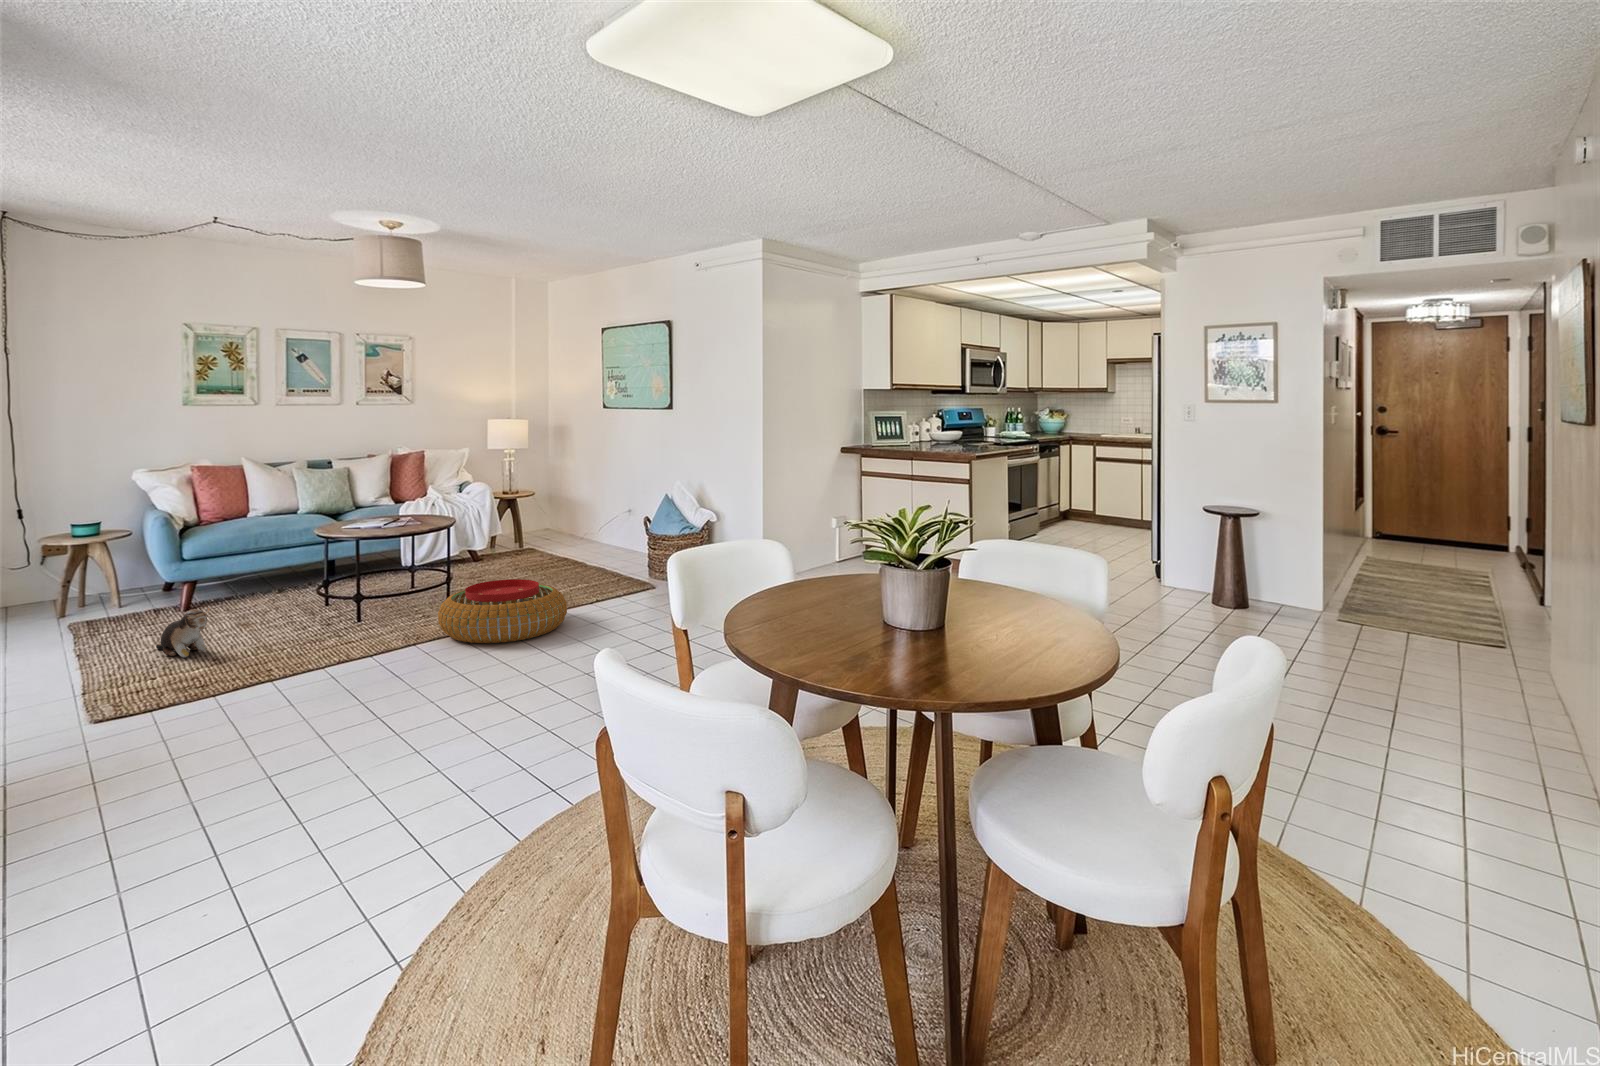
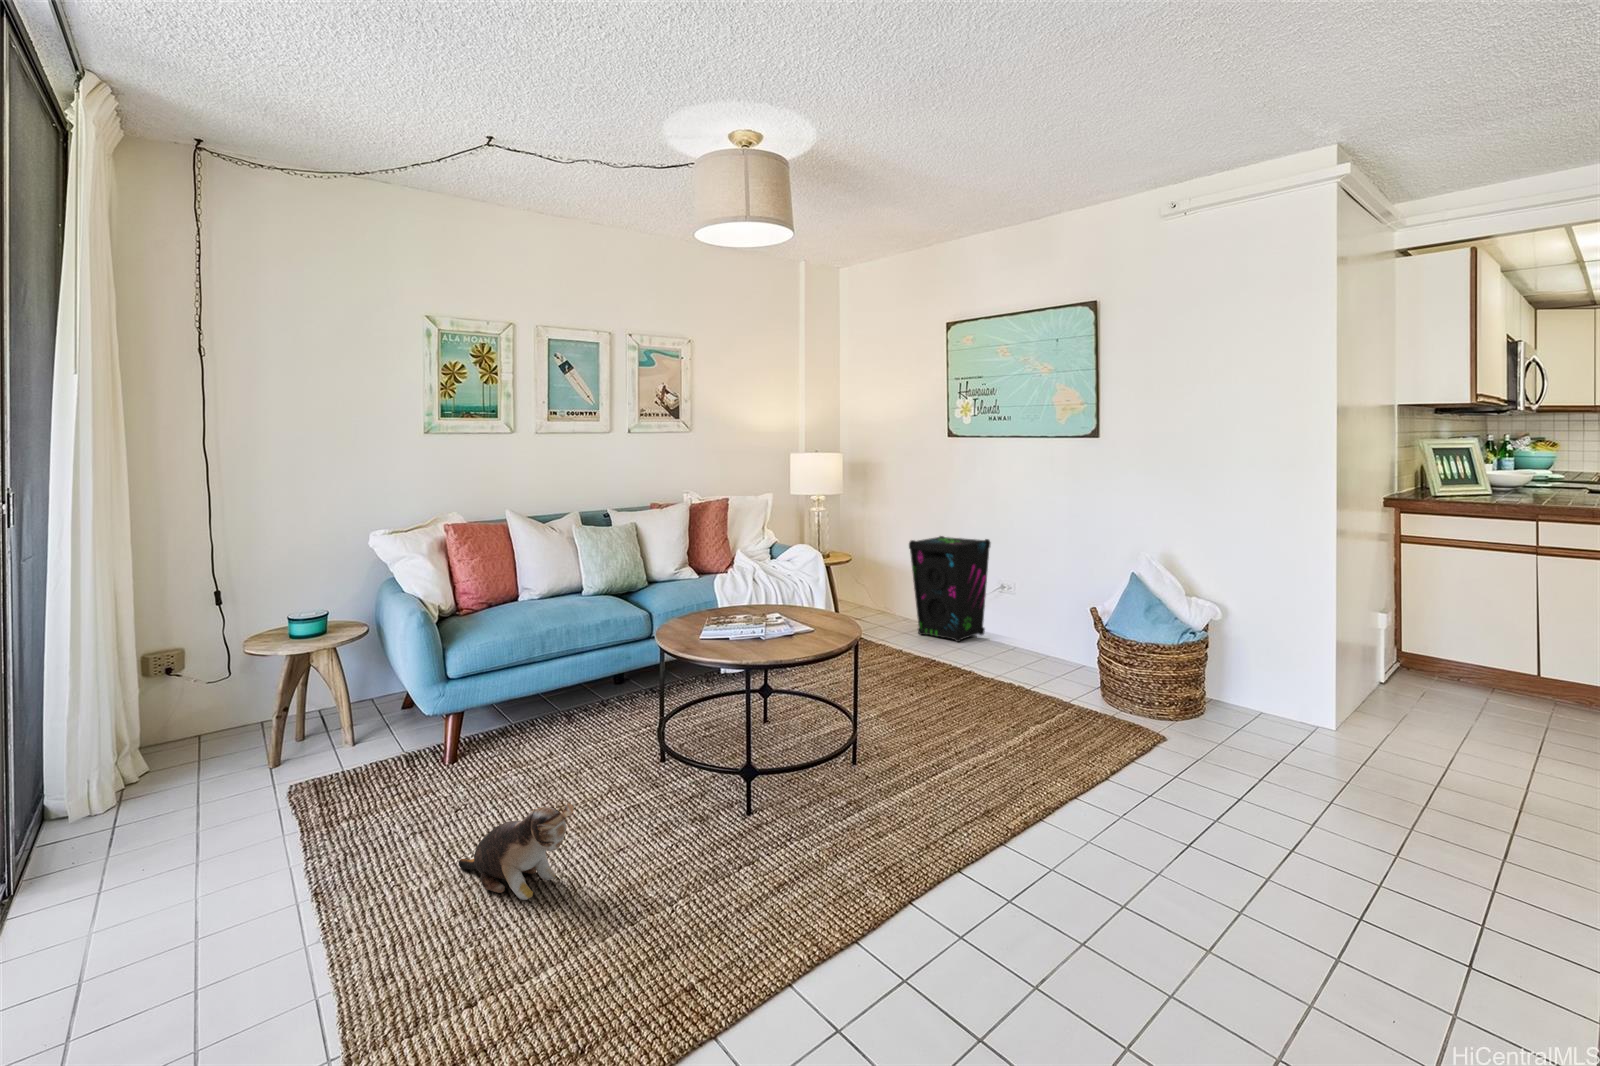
speaker: none [567,481,623,553] -> present [909,536,990,642]
pouf: present [438,579,567,643] -> none [934,727,1171,876]

